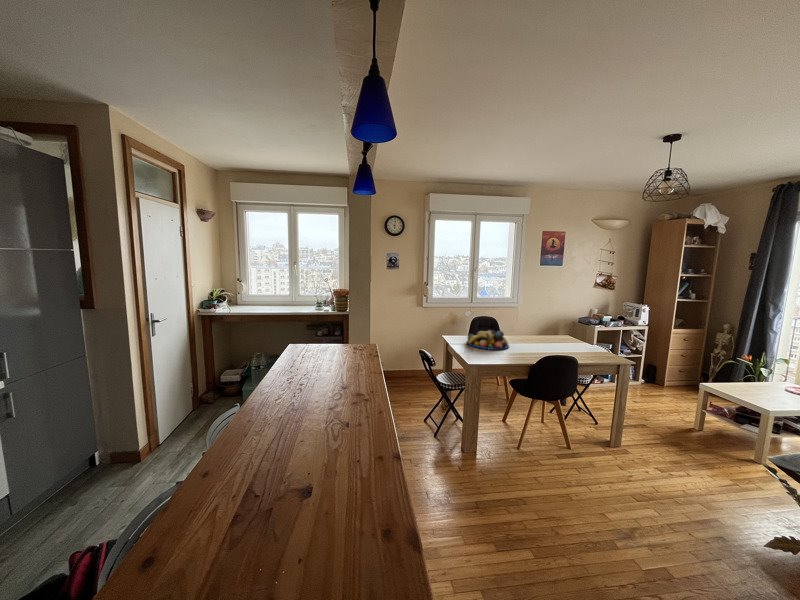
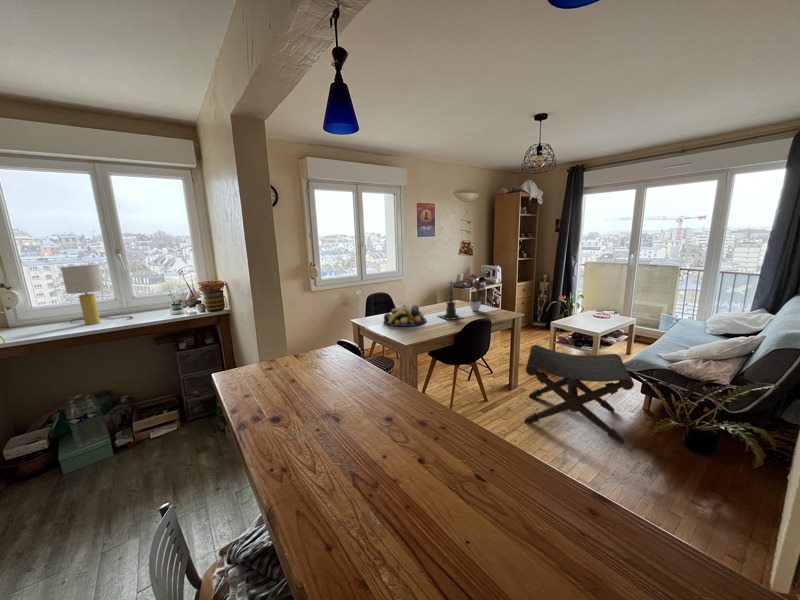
table lamp: none [263,271,295,309] -> present [61,265,133,325]
flower arrangement: none [564,307,588,349] -> present [467,275,485,311]
candle holder: none [524,308,552,353] -> present [438,282,462,320]
footstool: none [603,401,773,560] -> present [525,345,634,444]

